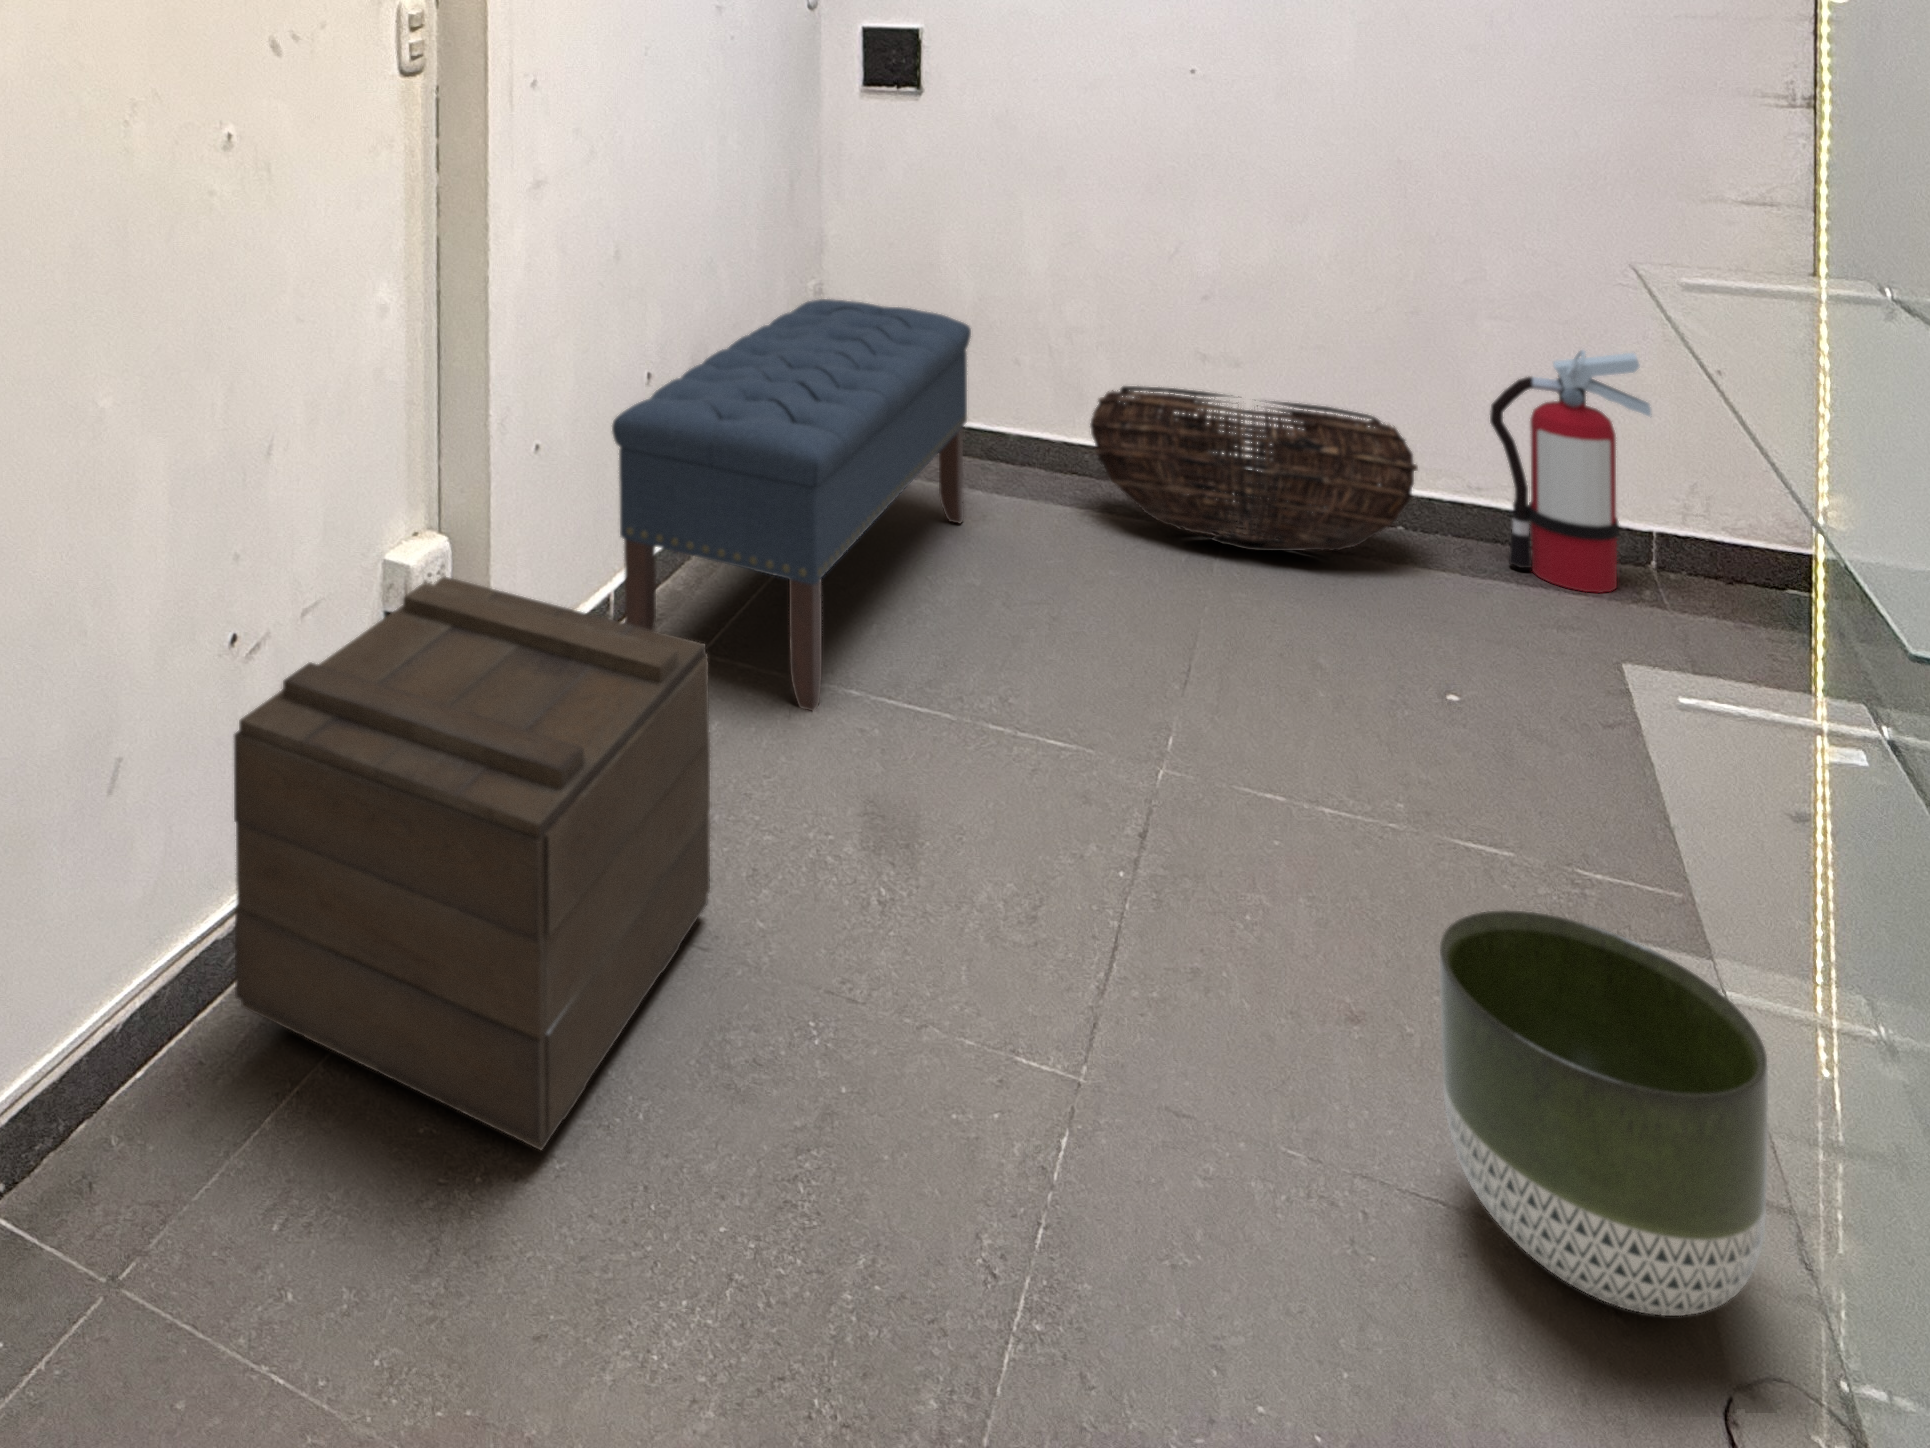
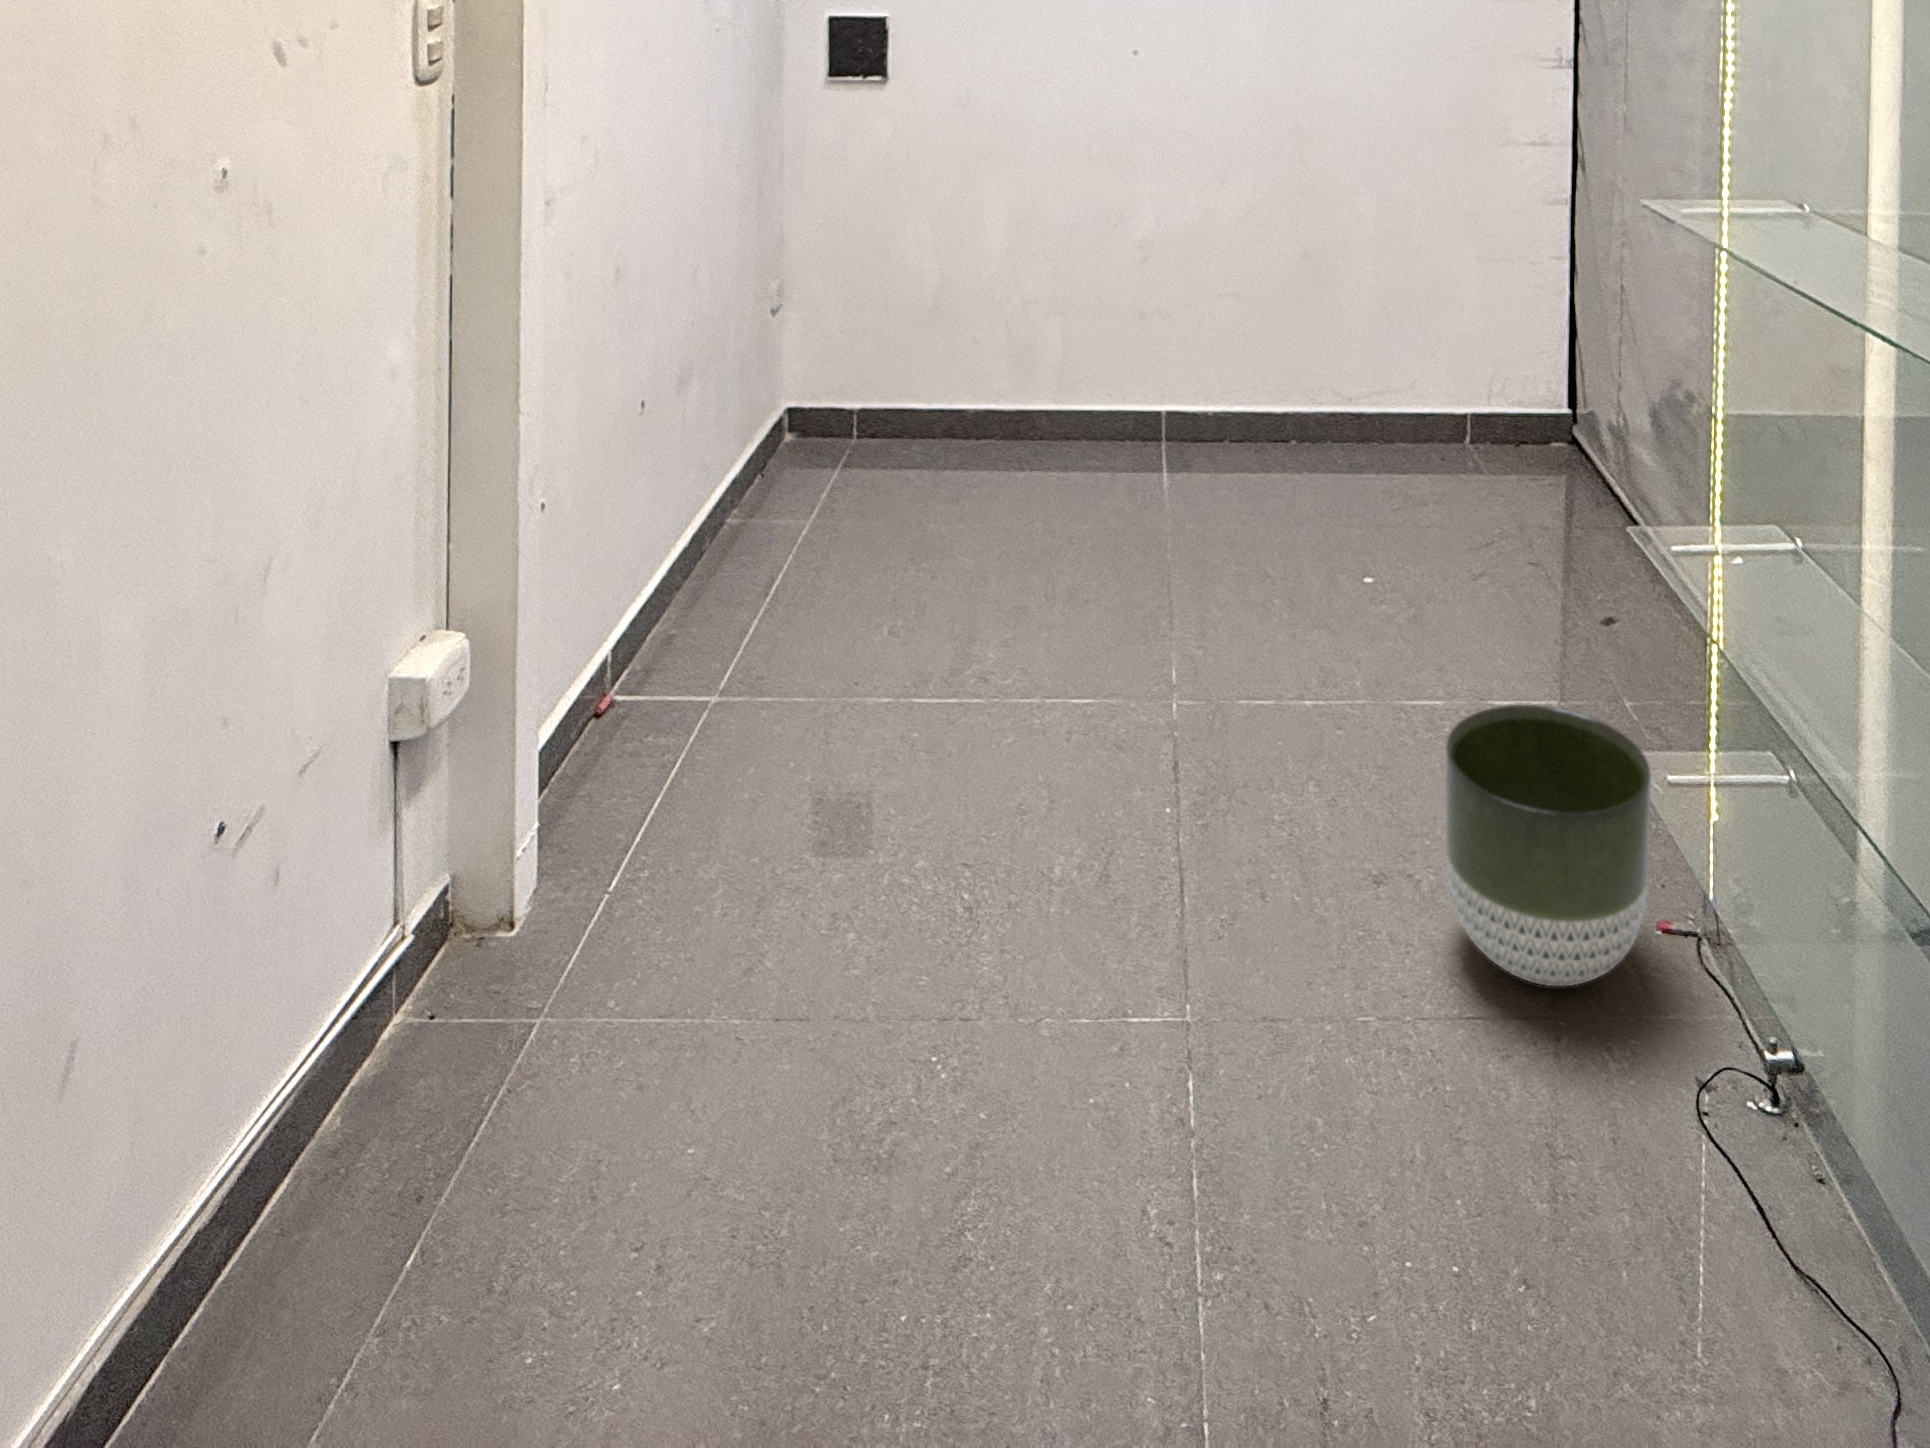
bench: present [612,299,971,711] -> none [617,298,944,722]
fire extinguisher: present [1490,350,1651,593] -> none [1344,262,1448,456]
basket: present [1090,386,1418,551] -> none [1043,337,1299,474]
wooden crate: present [234,576,710,1150] -> none [239,675,808,1302]

